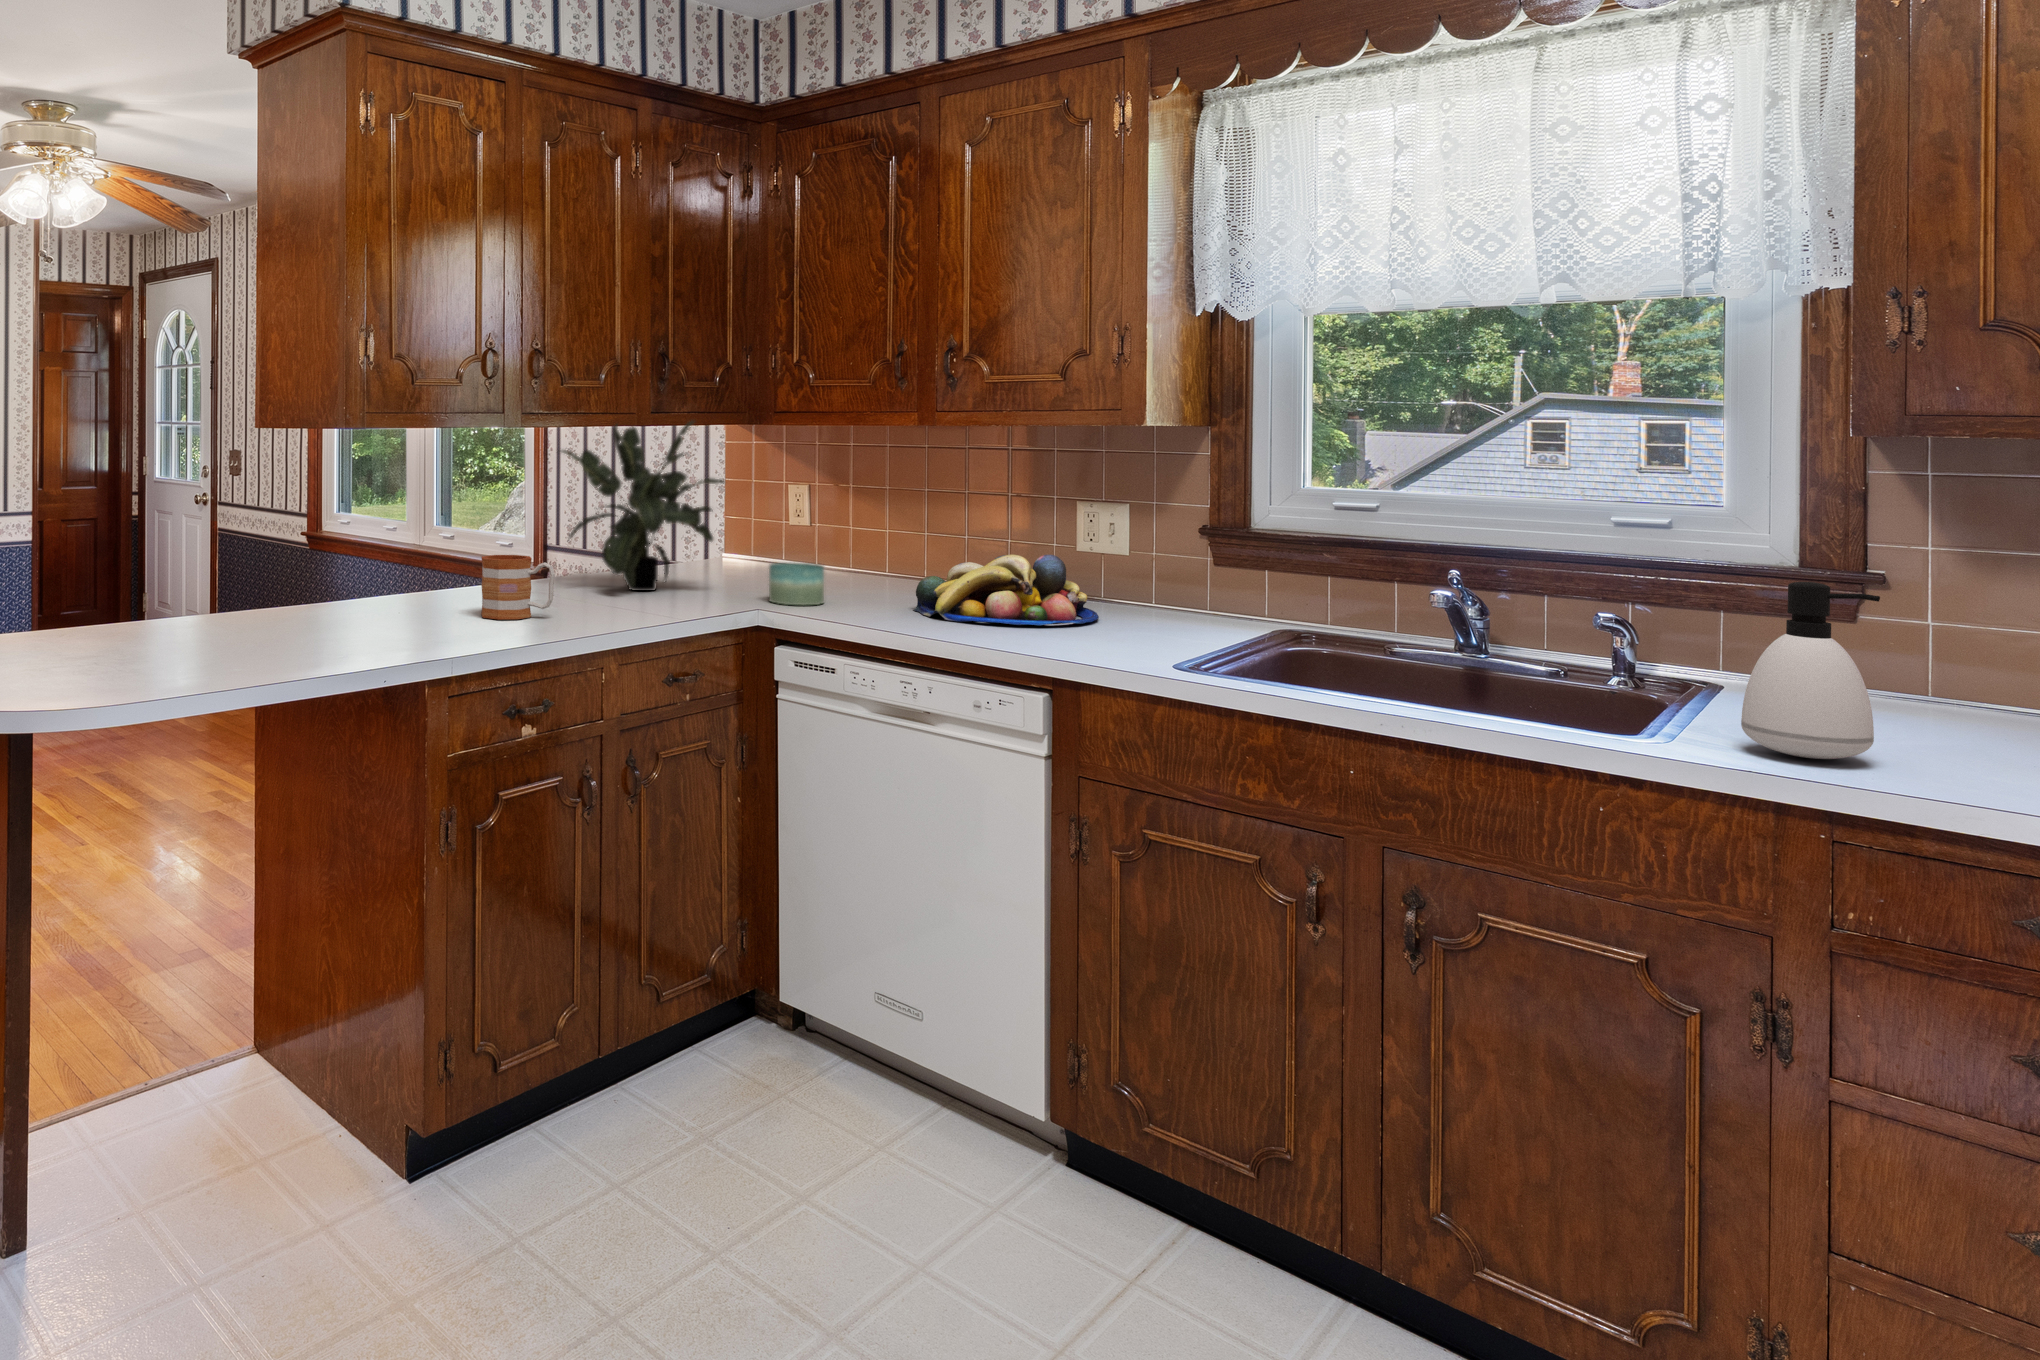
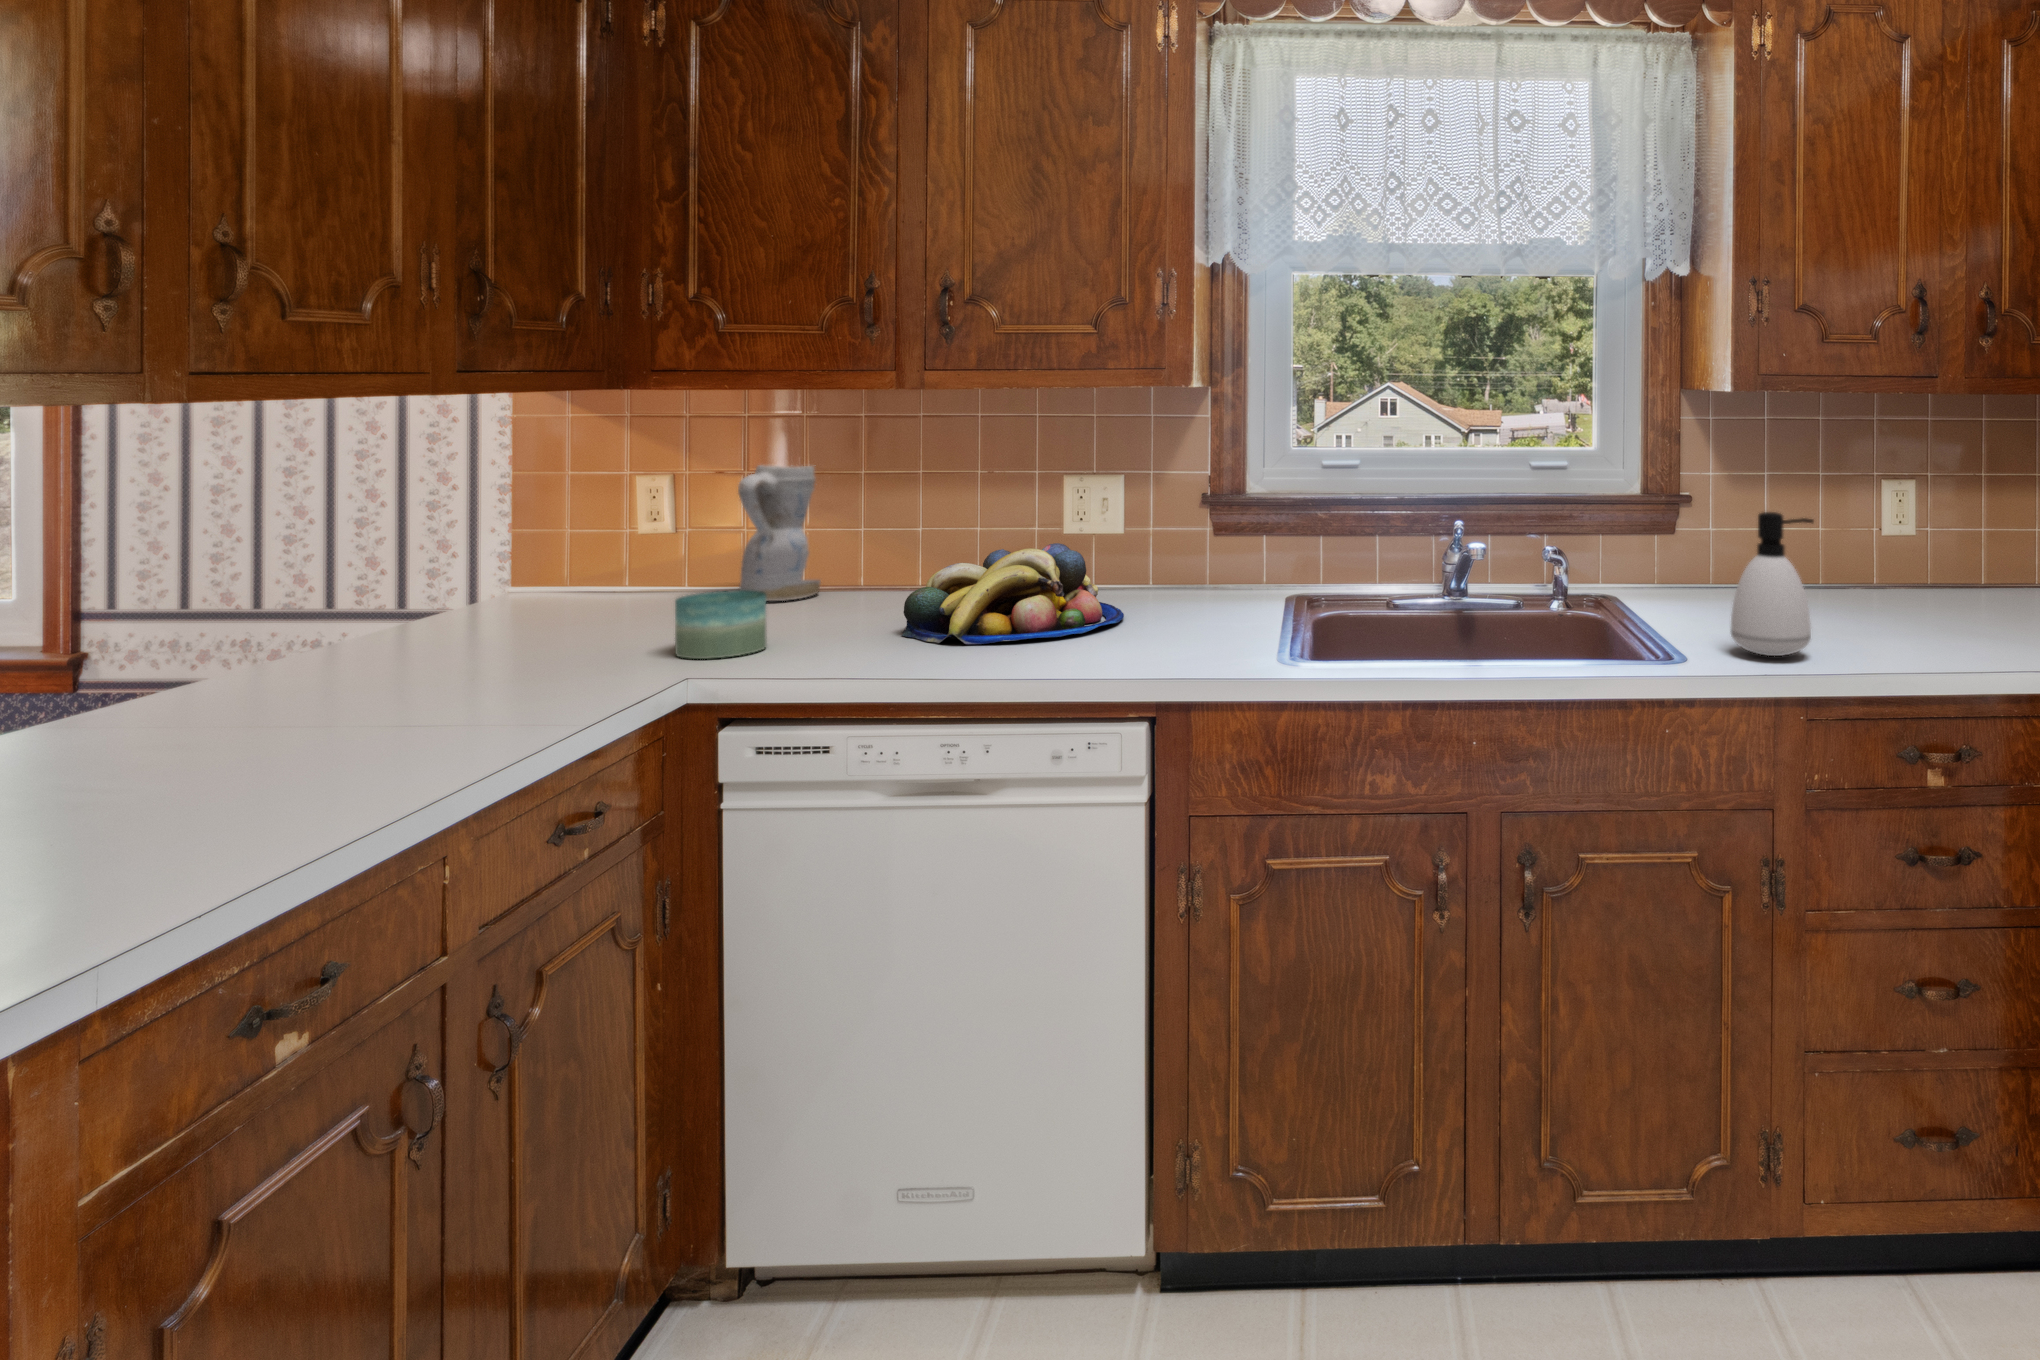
potted plant: present [562,421,724,591] -> none [202,382,587,677]
ceramic pitcher: none [841,480,904,582] -> present [738,465,820,601]
mug: present [481,555,555,620] -> none [34,659,265,816]

